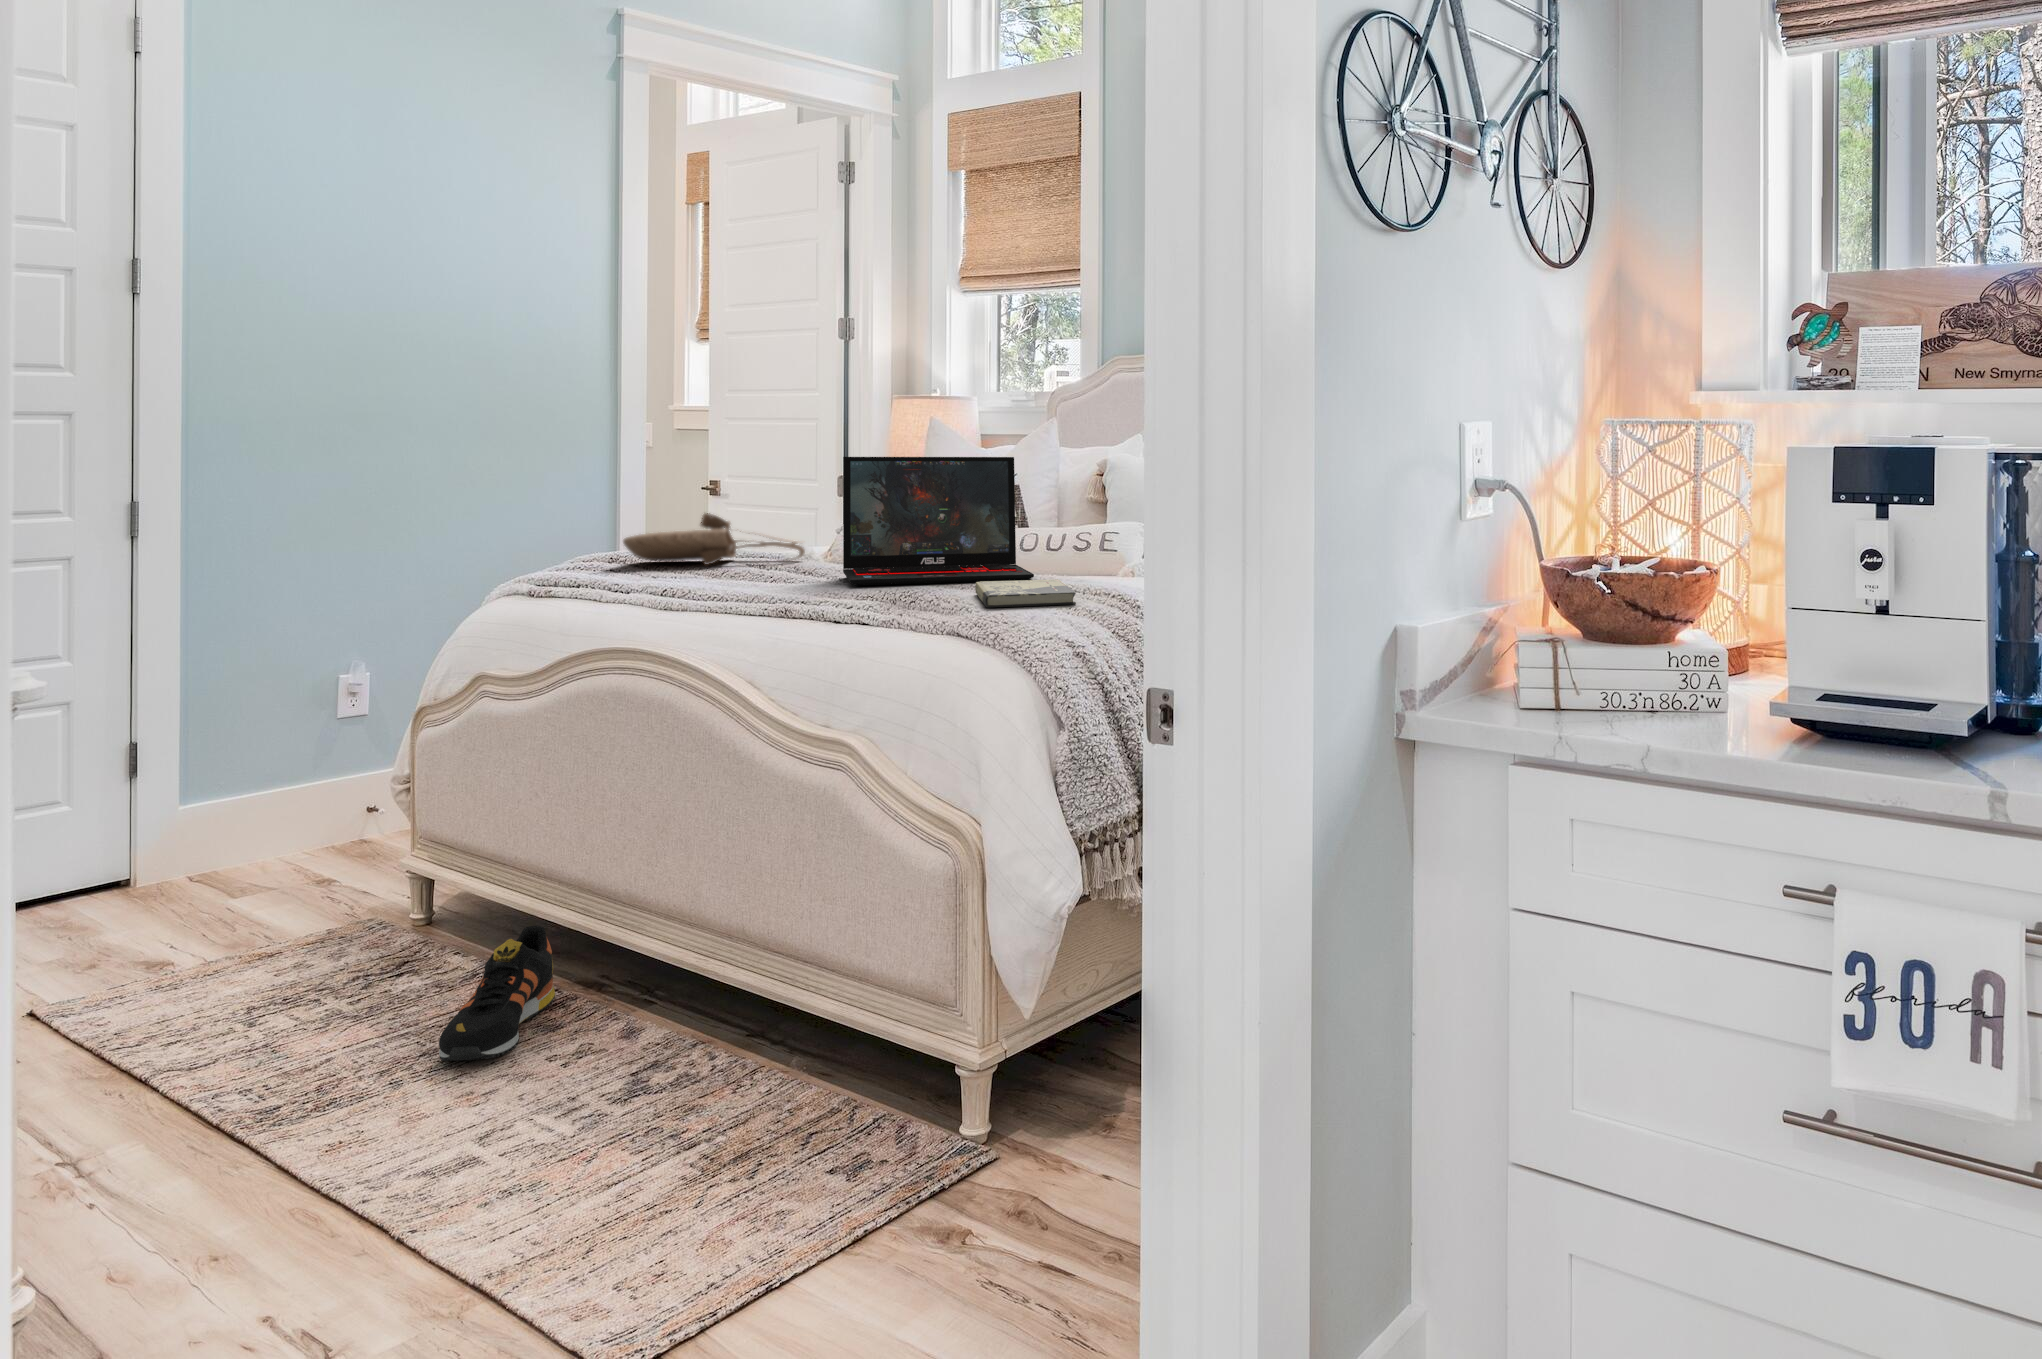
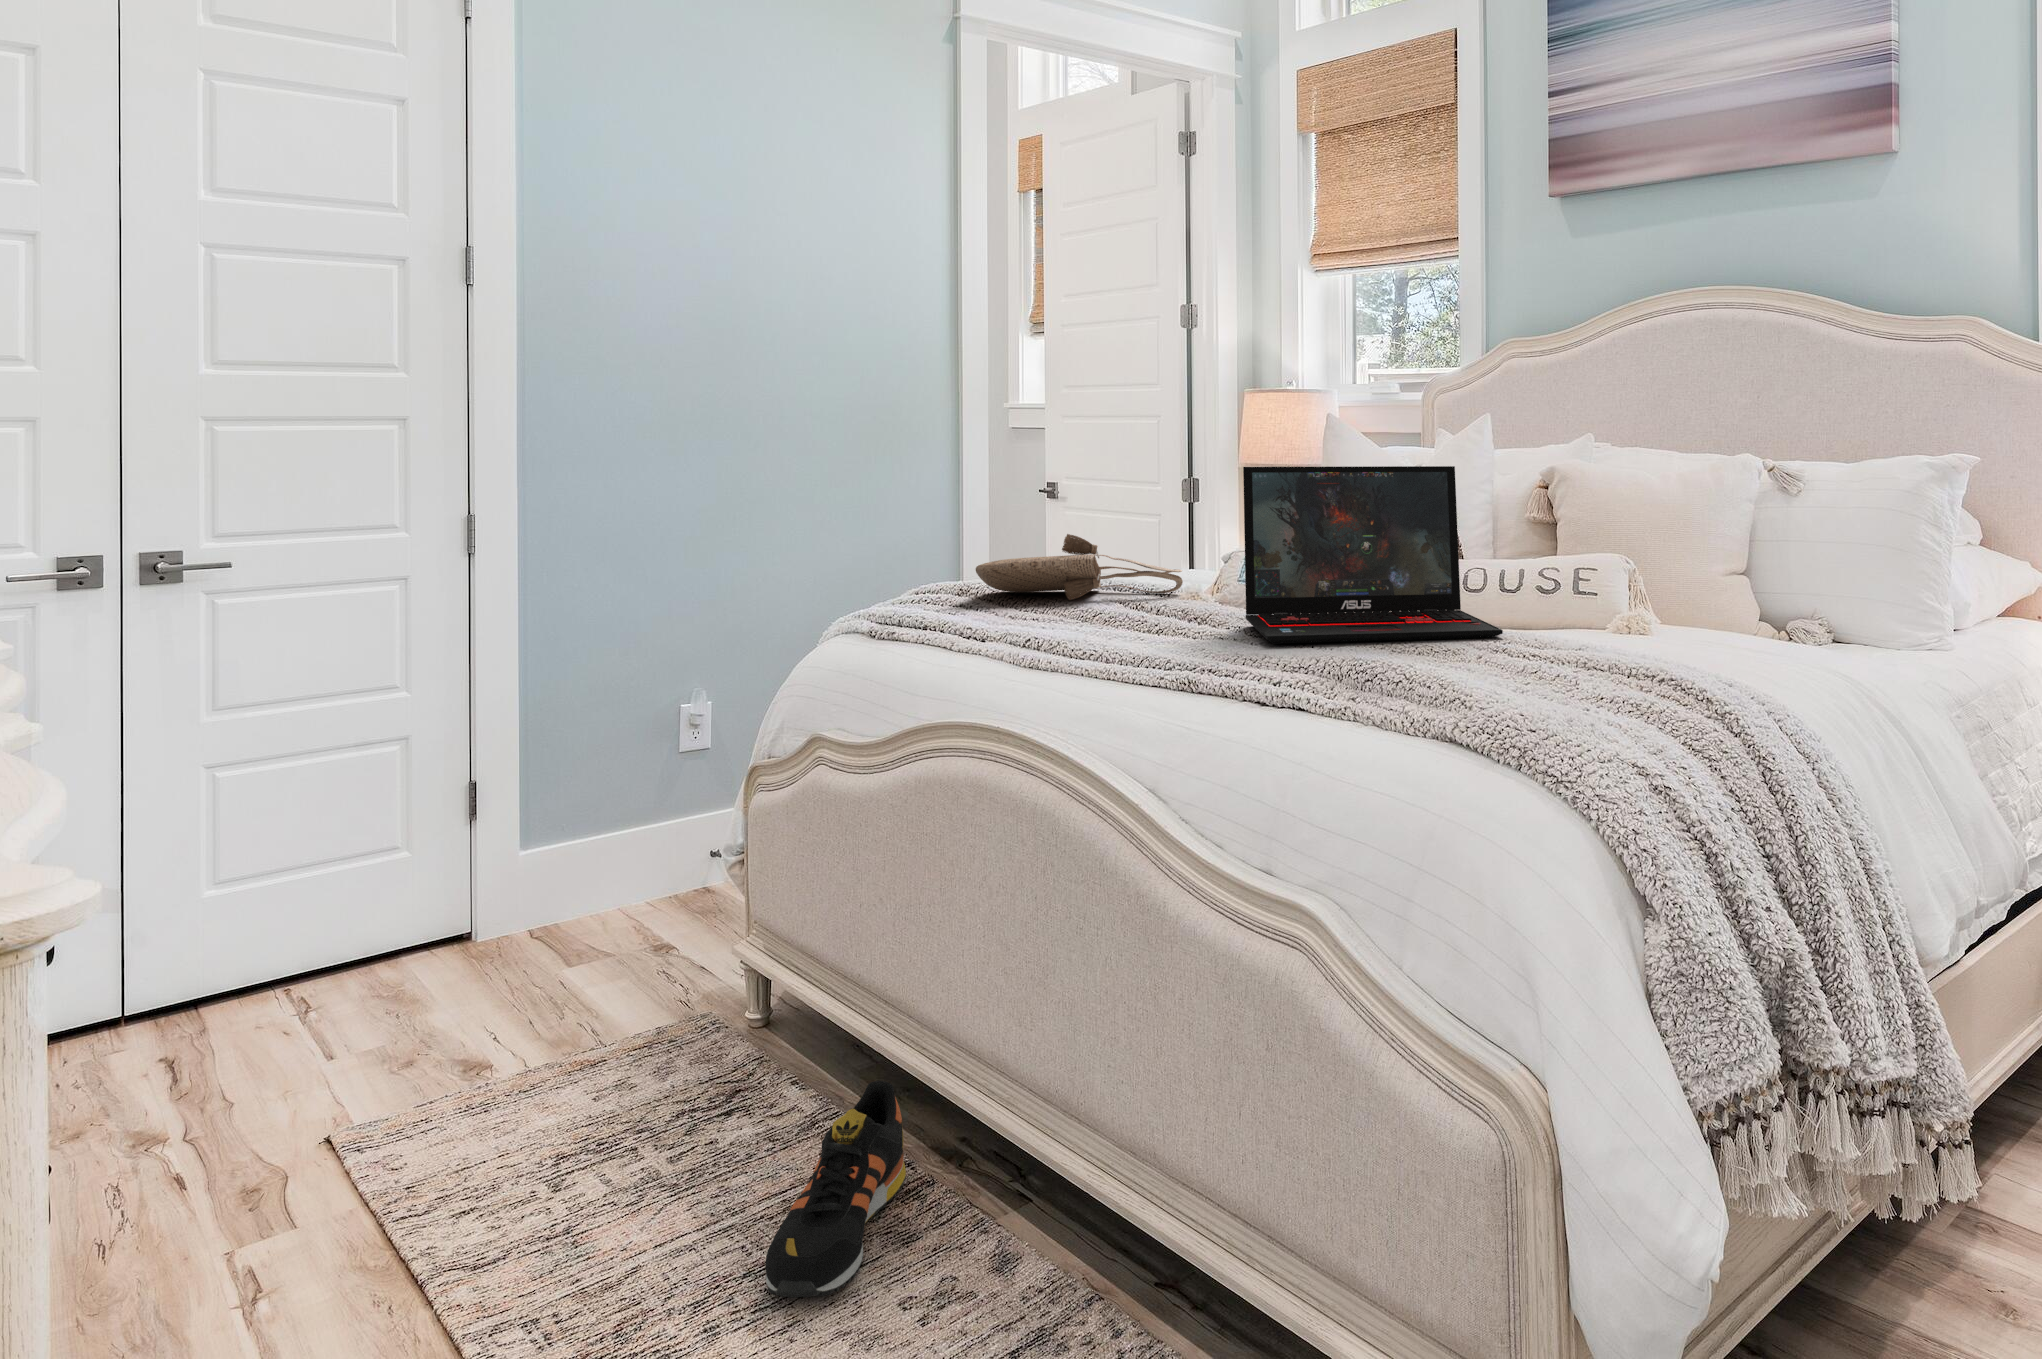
book: present [975,579,1076,607] -> none [1448,646,1619,699]

